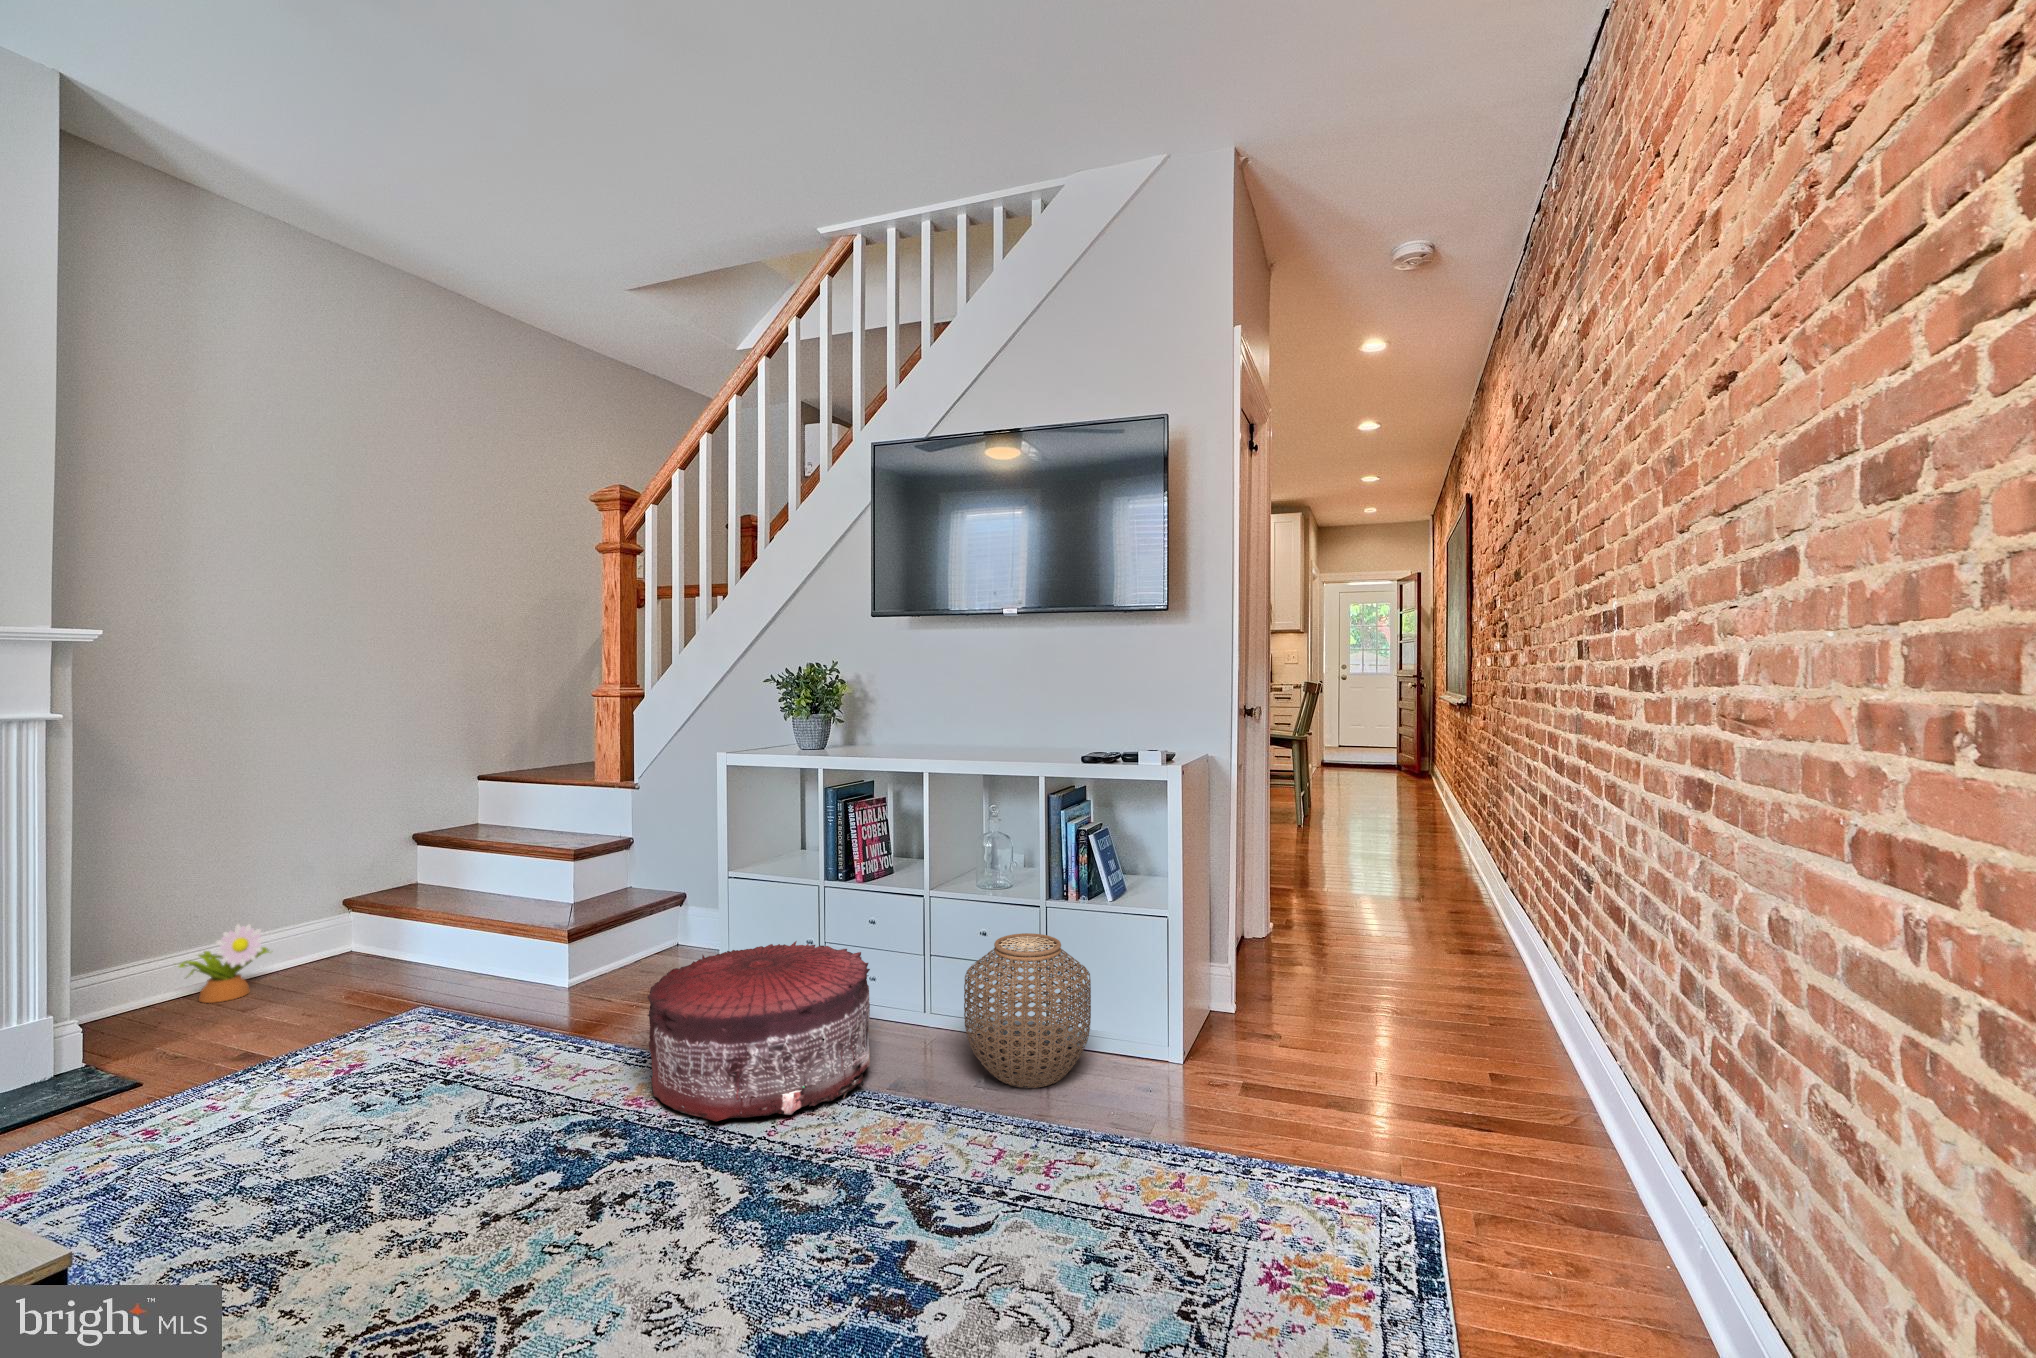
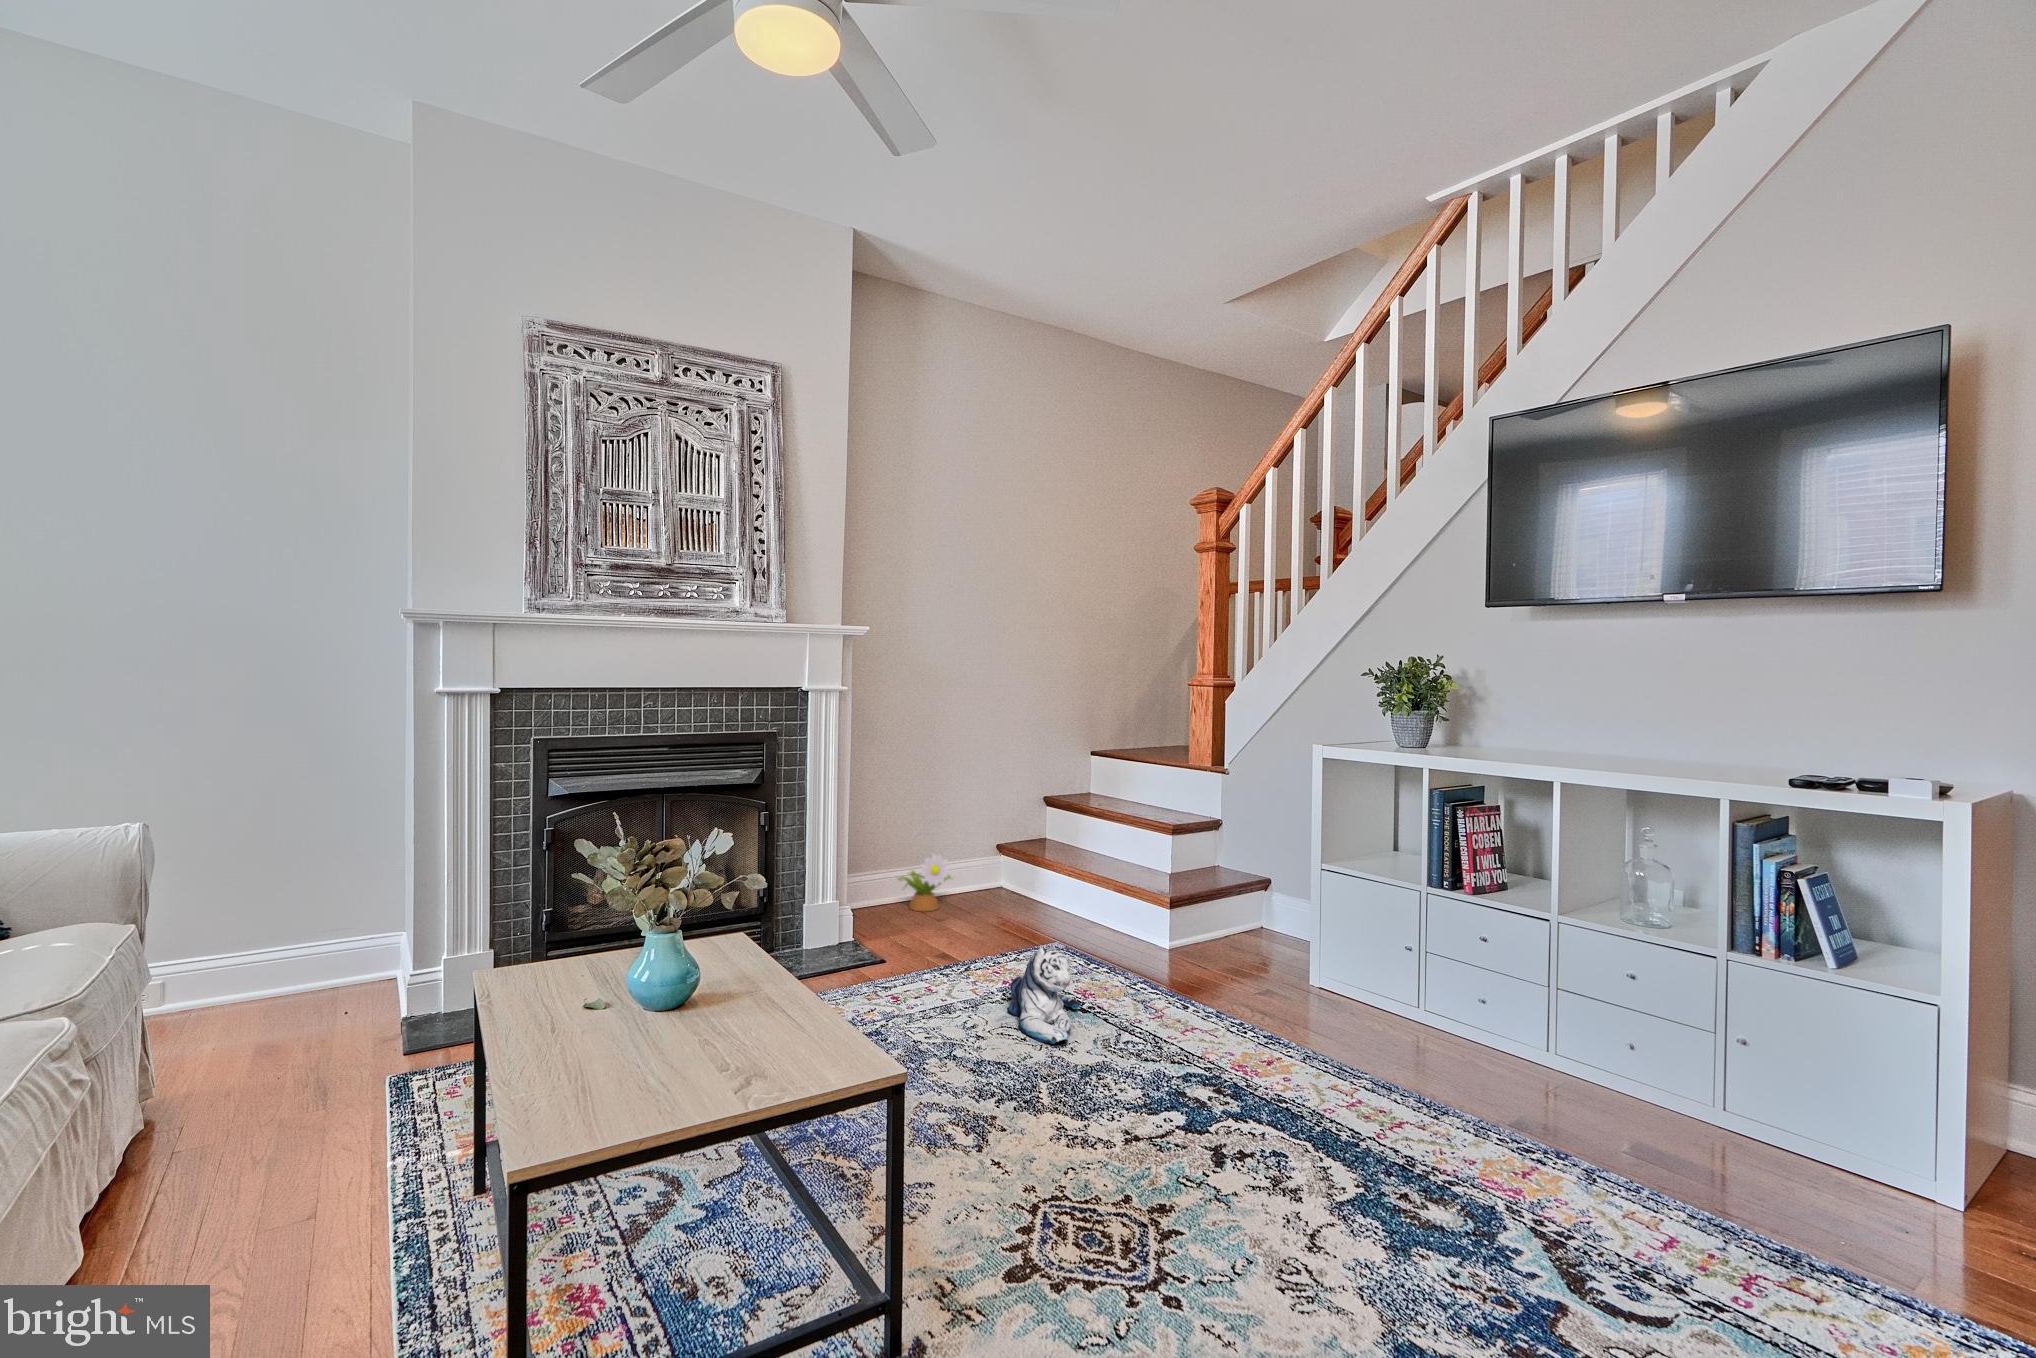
woven basket: present [964,933,1091,1088] -> none [1612,986,1802,1180]
pouf: present [648,941,870,1121] -> none [1254,942,1489,1124]
plush toy: none [335,1016,442,1134] -> present [1007,948,1080,1044]

